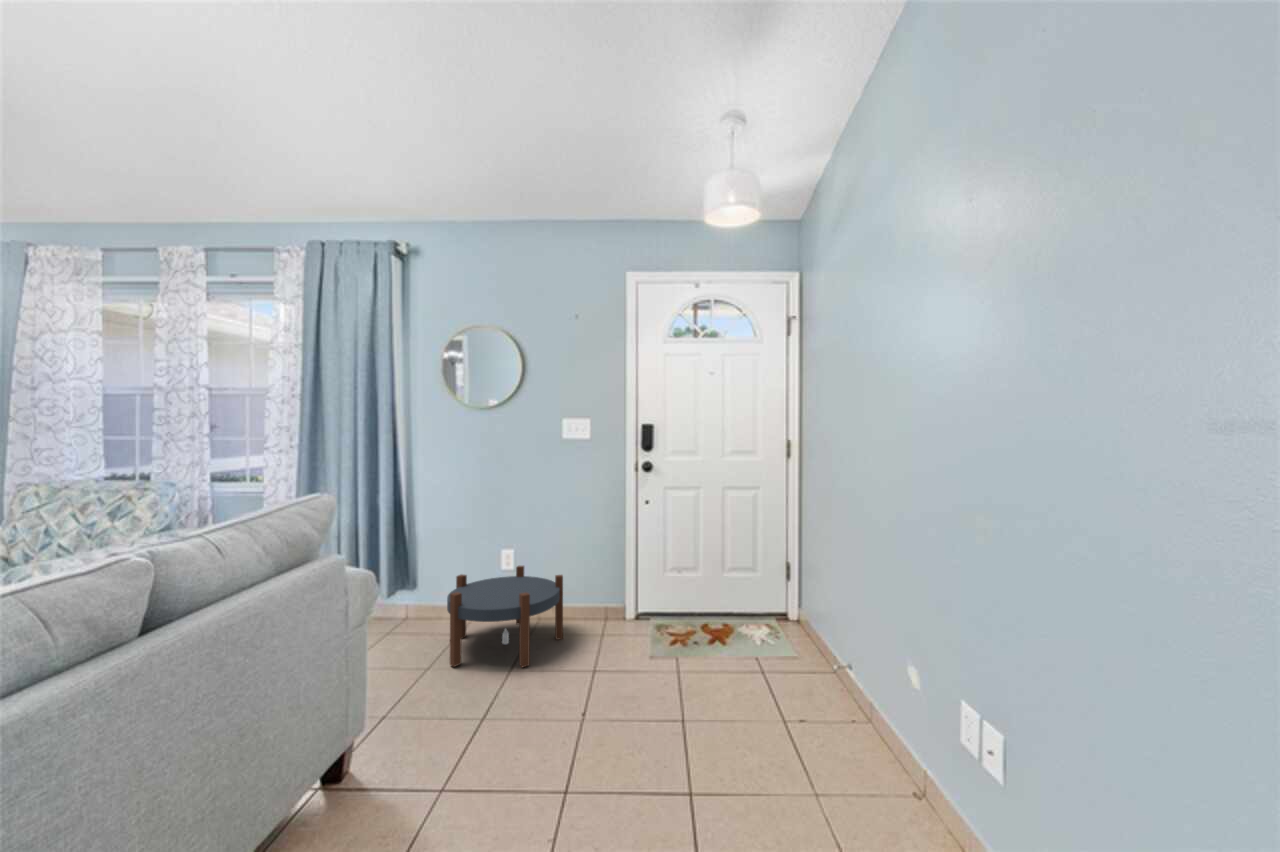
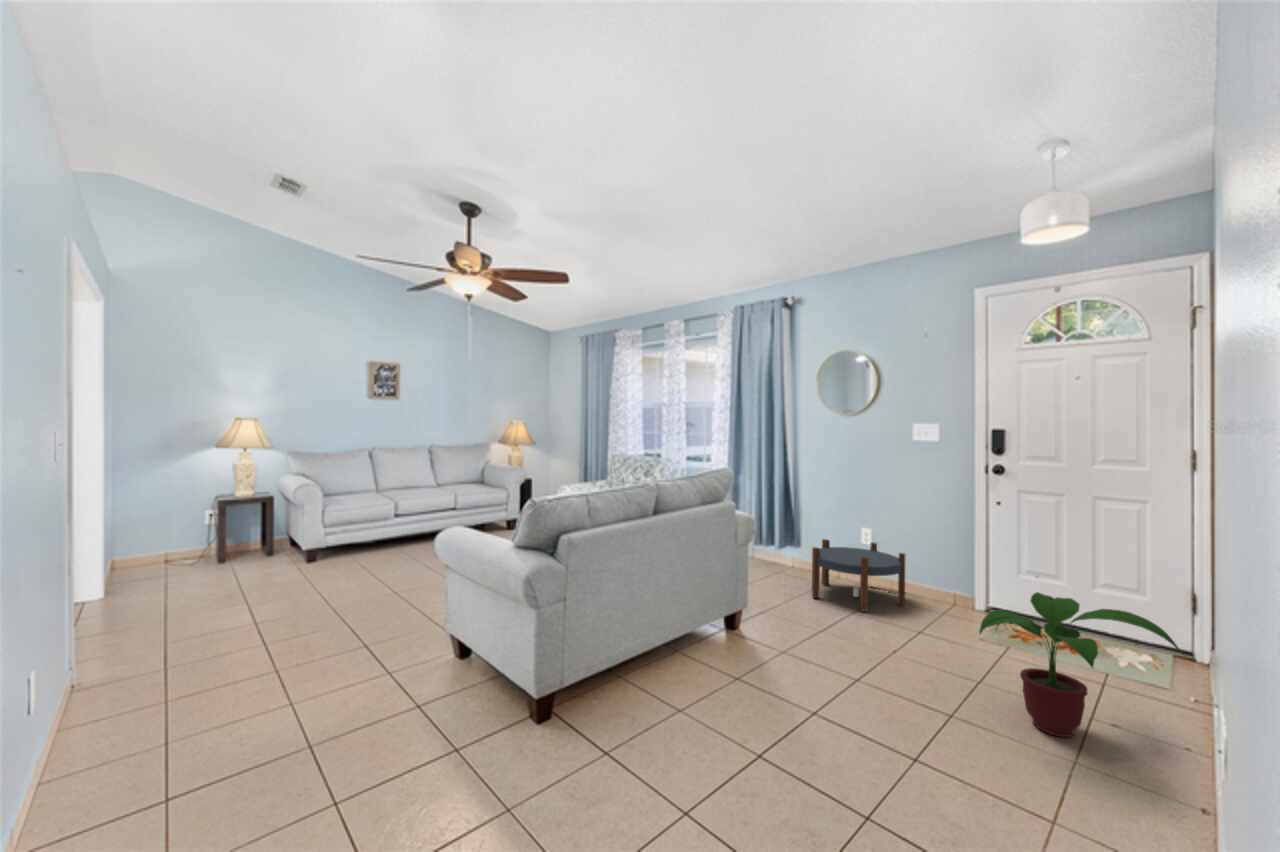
potted plant: none [726,603,890,782] -> present [979,592,1180,737]

